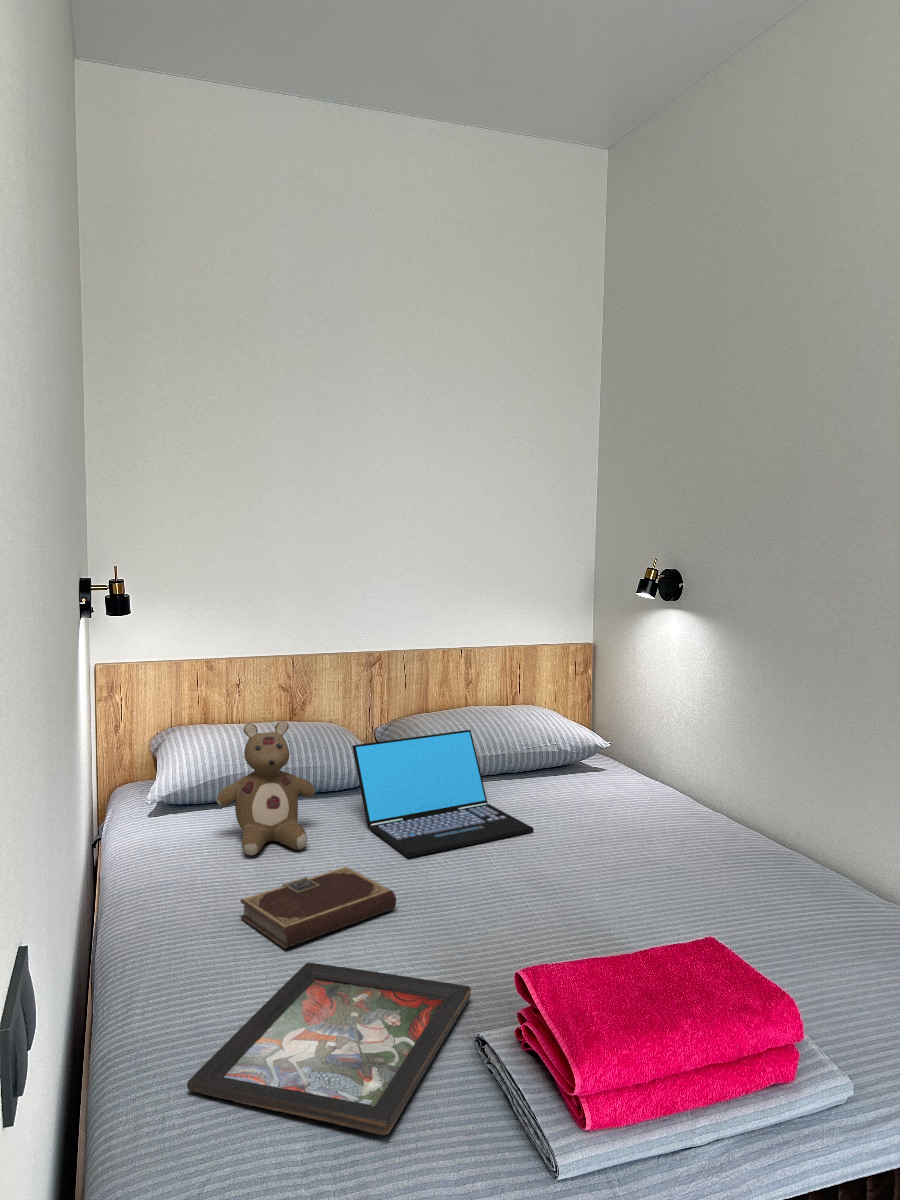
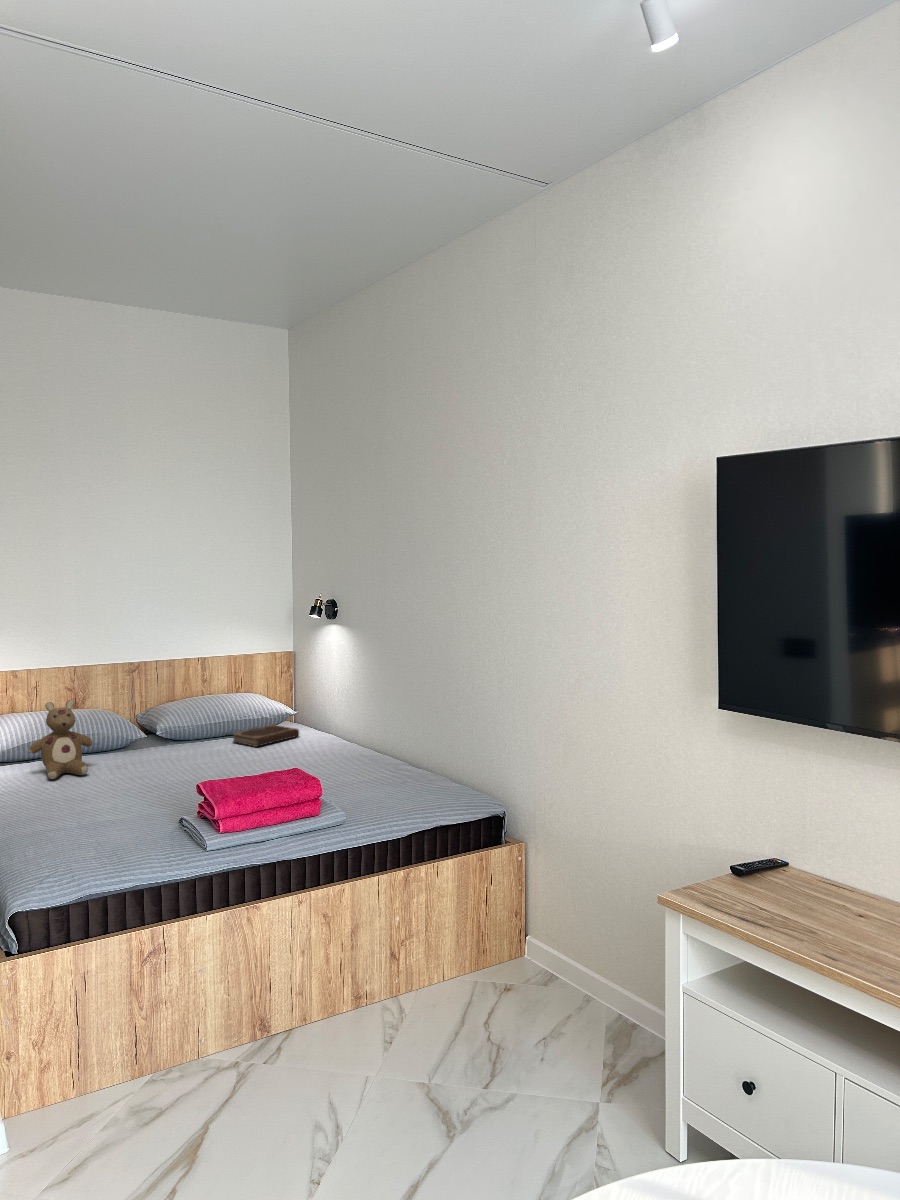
laptop: present [353,730,534,858] -> none [117,704,231,774]
notebook: present [241,867,396,948] -> present [233,725,299,747]
decorative tray: present [187,963,471,1135] -> none [28,811,173,852]

